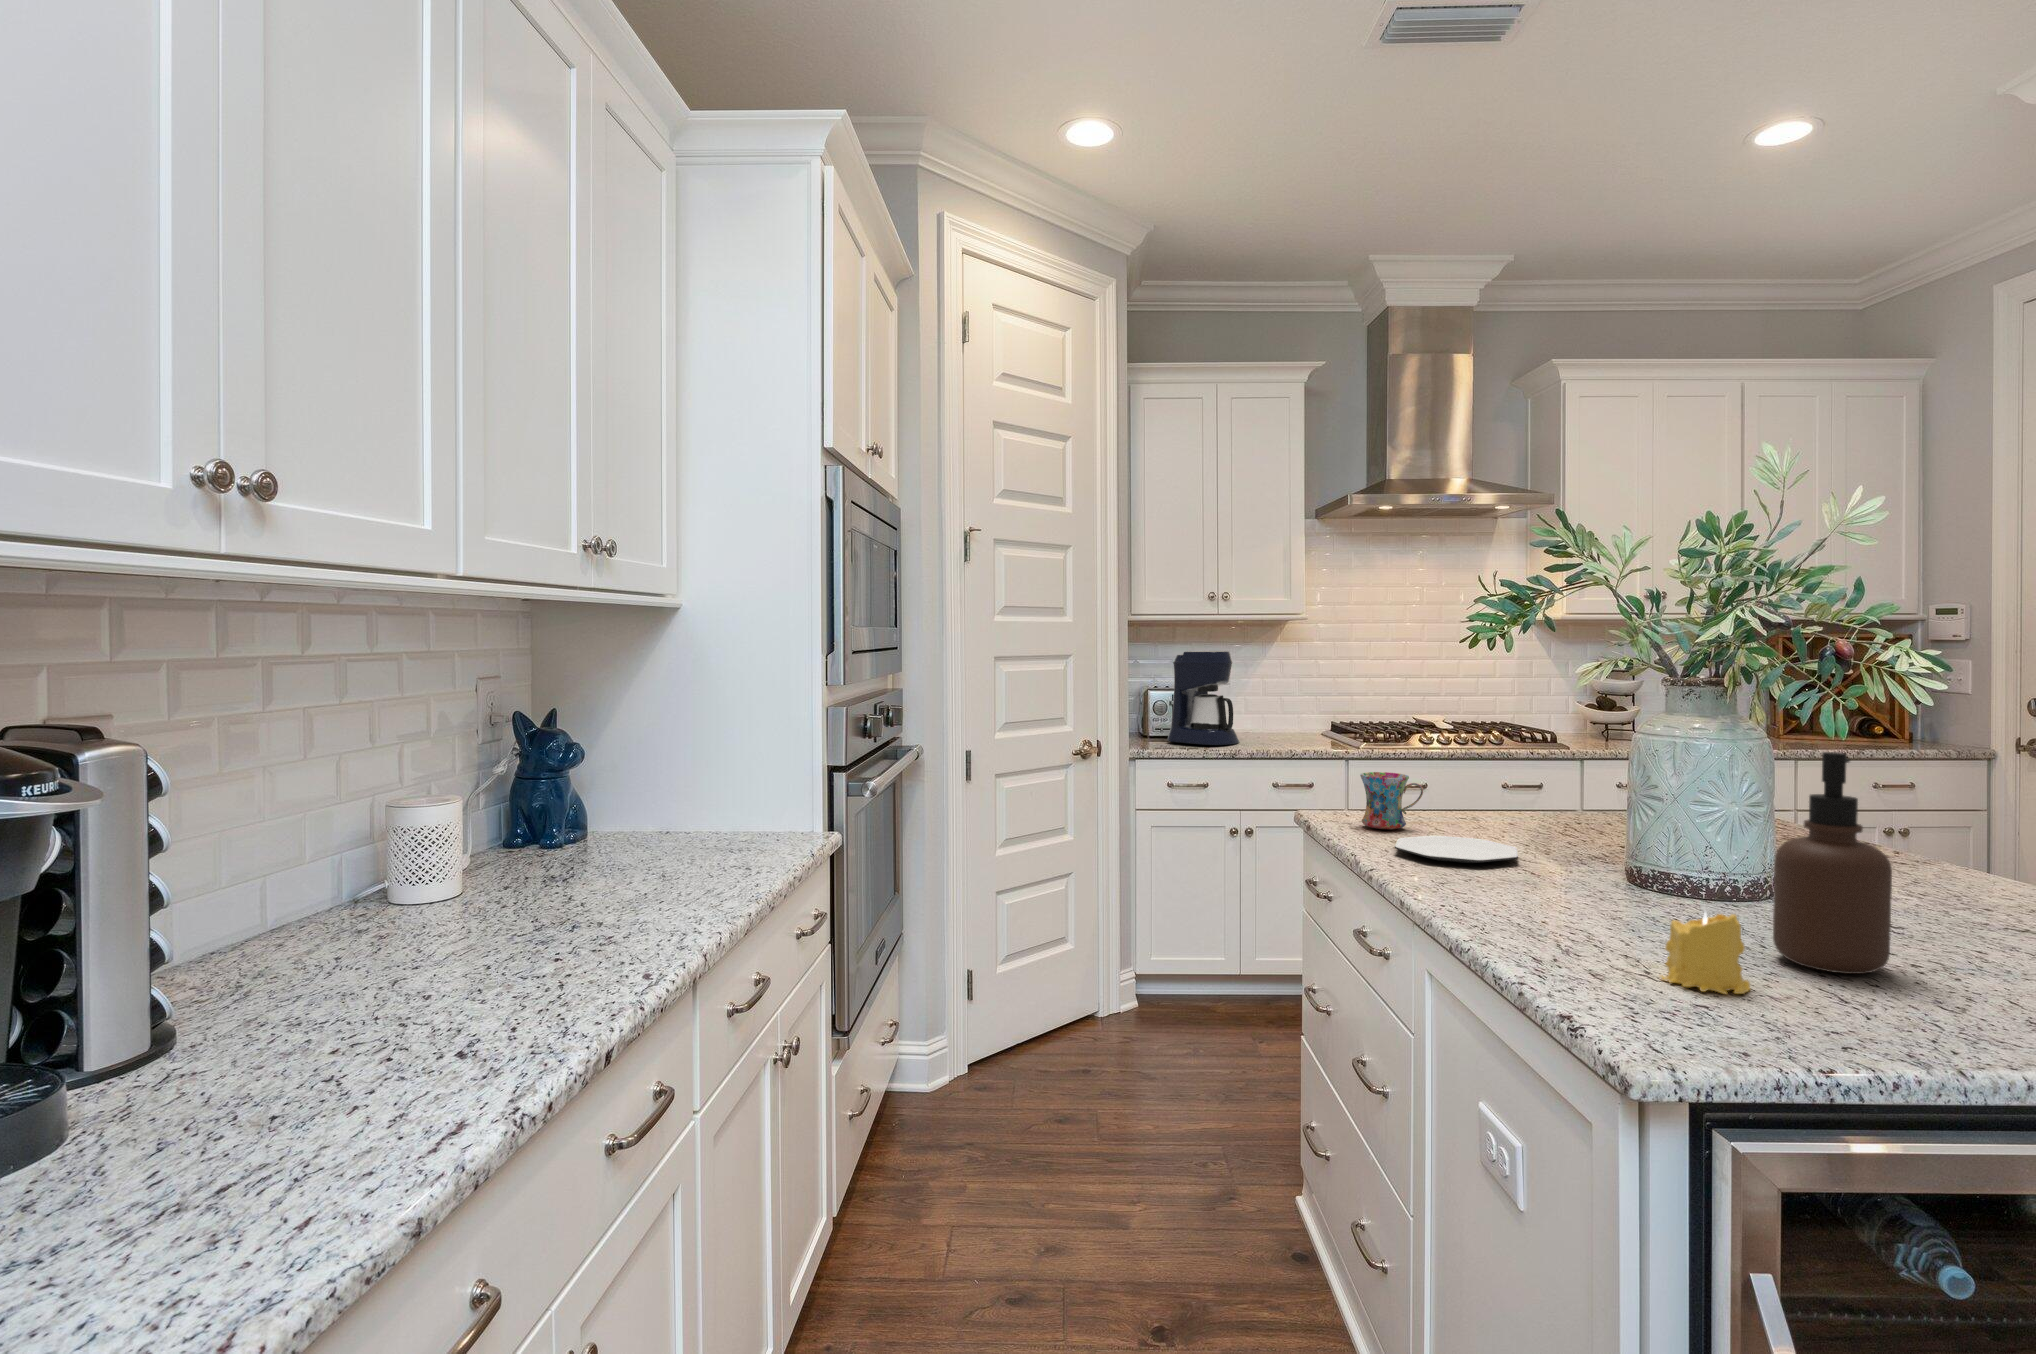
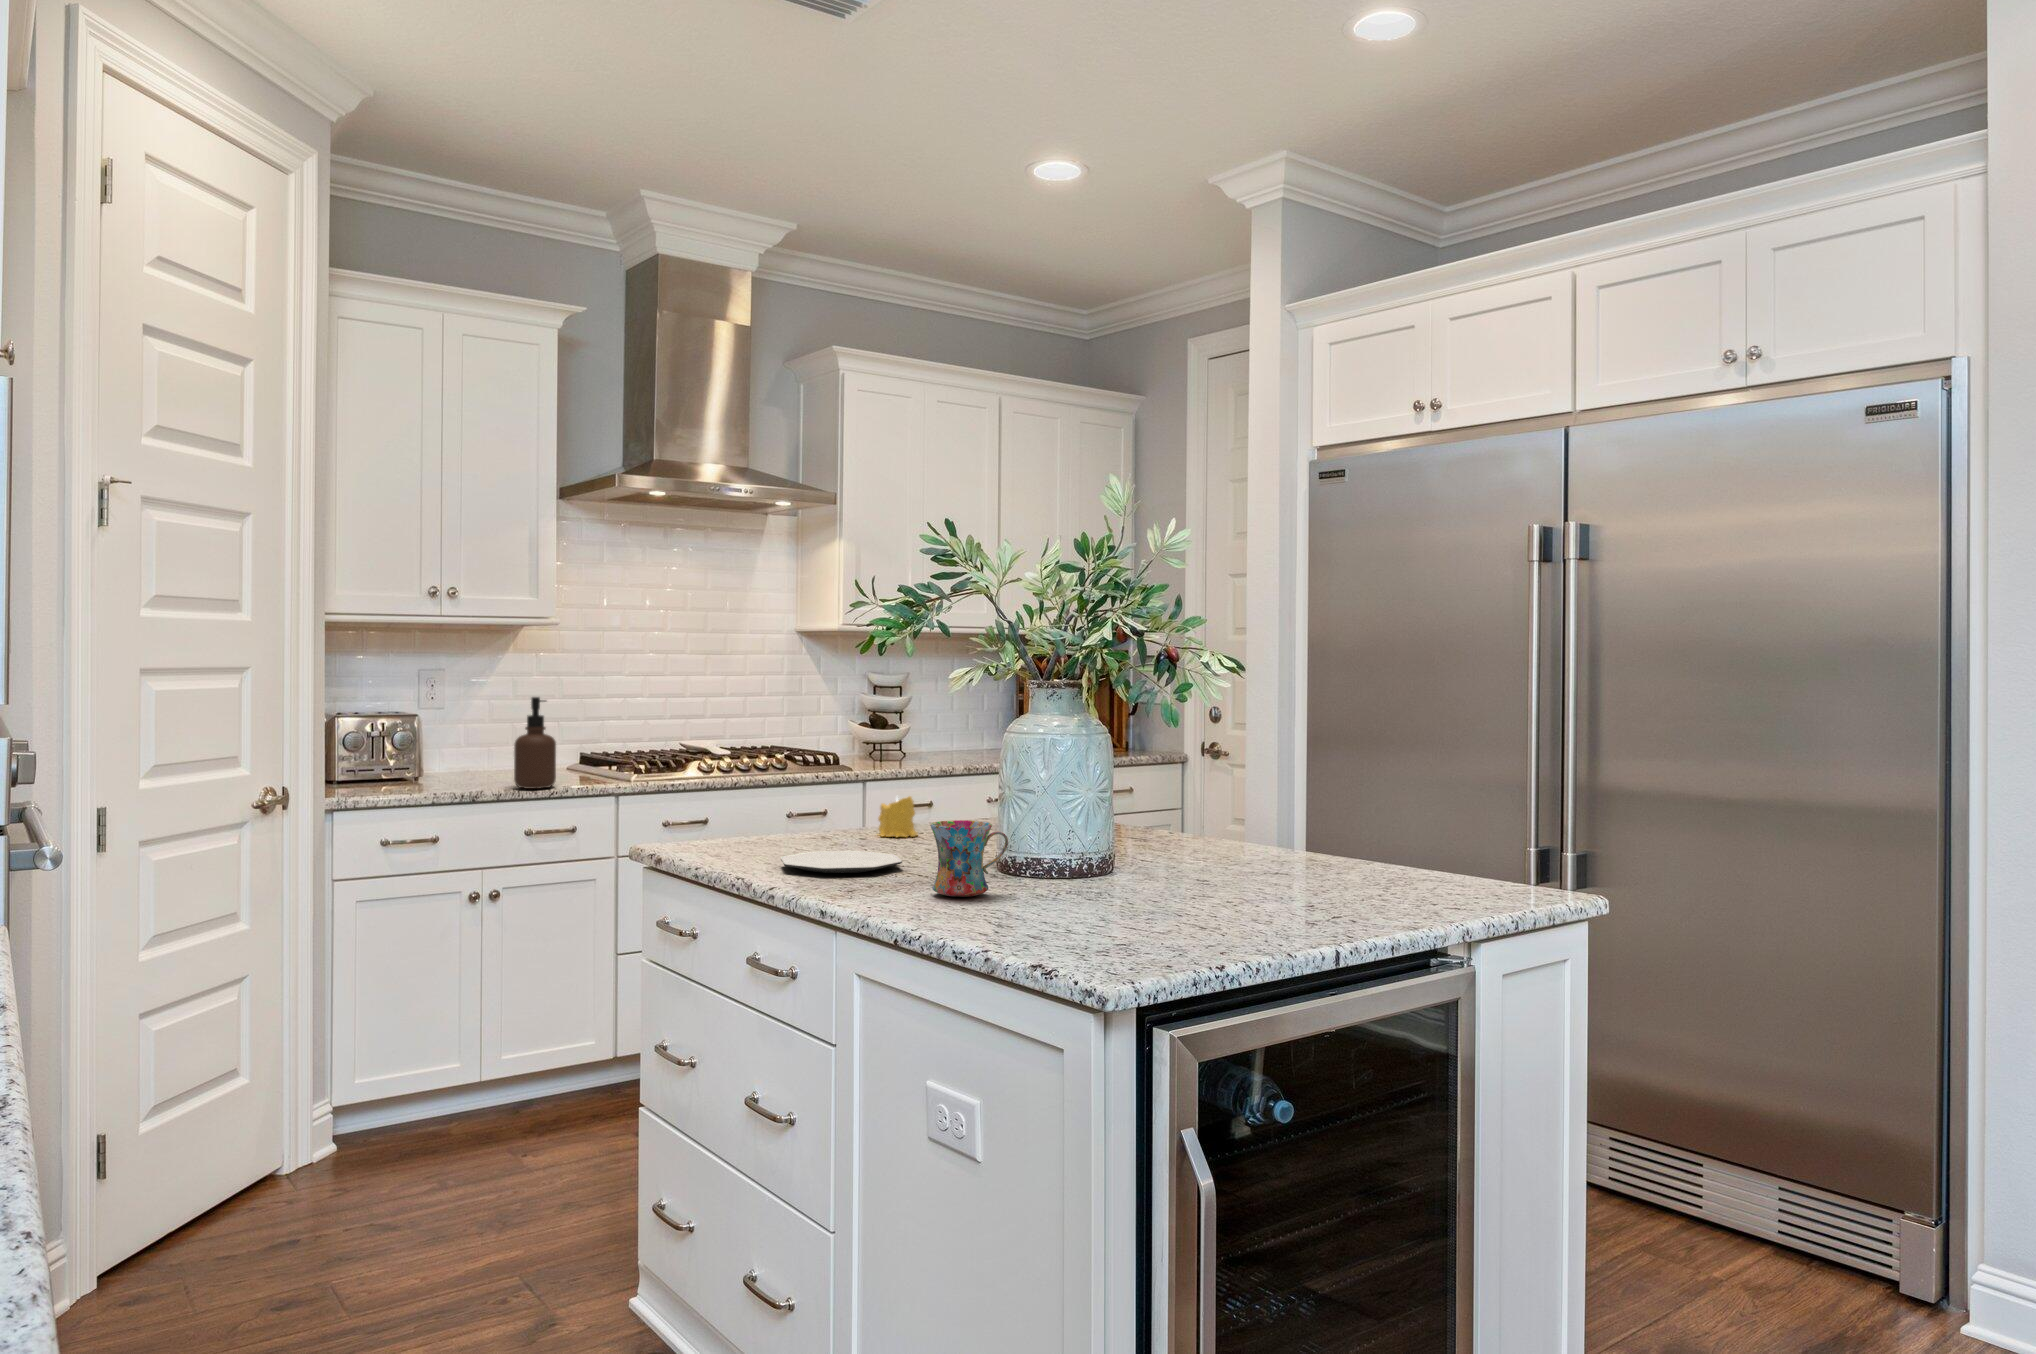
coffee maker: present [1168,651,1239,745] -> none [374,663,477,787]
soap dispenser: present [1773,752,1892,974] -> present [514,697,556,789]
mug: present [1360,772,1423,829] -> present [930,820,1008,897]
candle: present [1660,912,1750,994] -> present [877,796,918,837]

